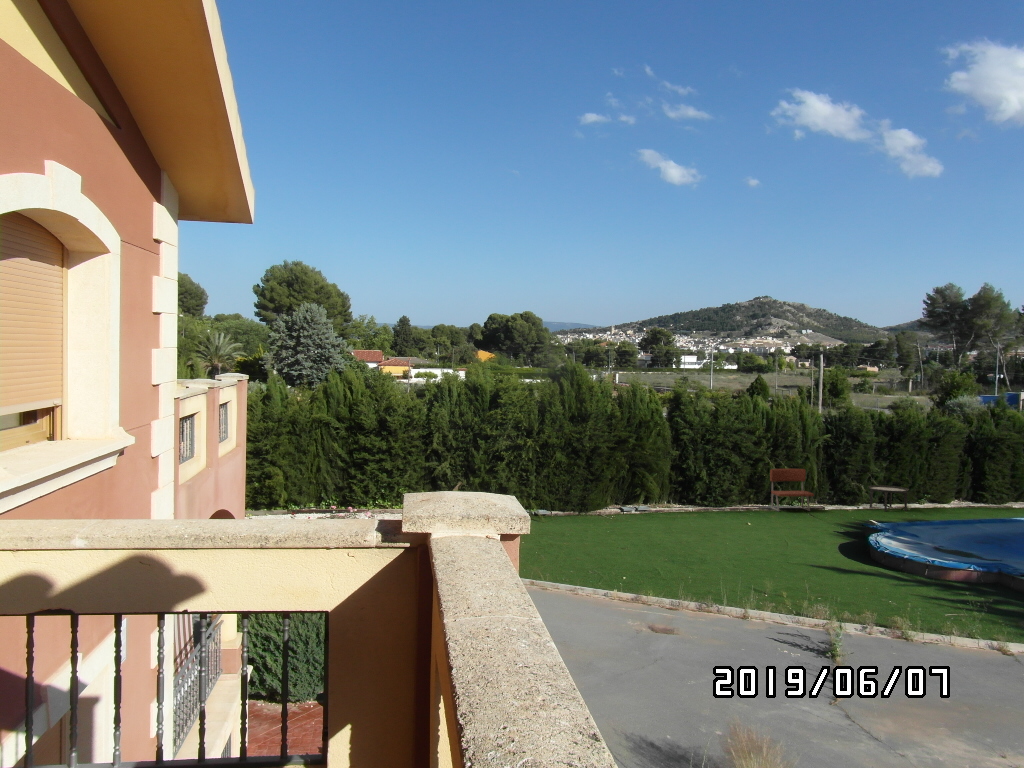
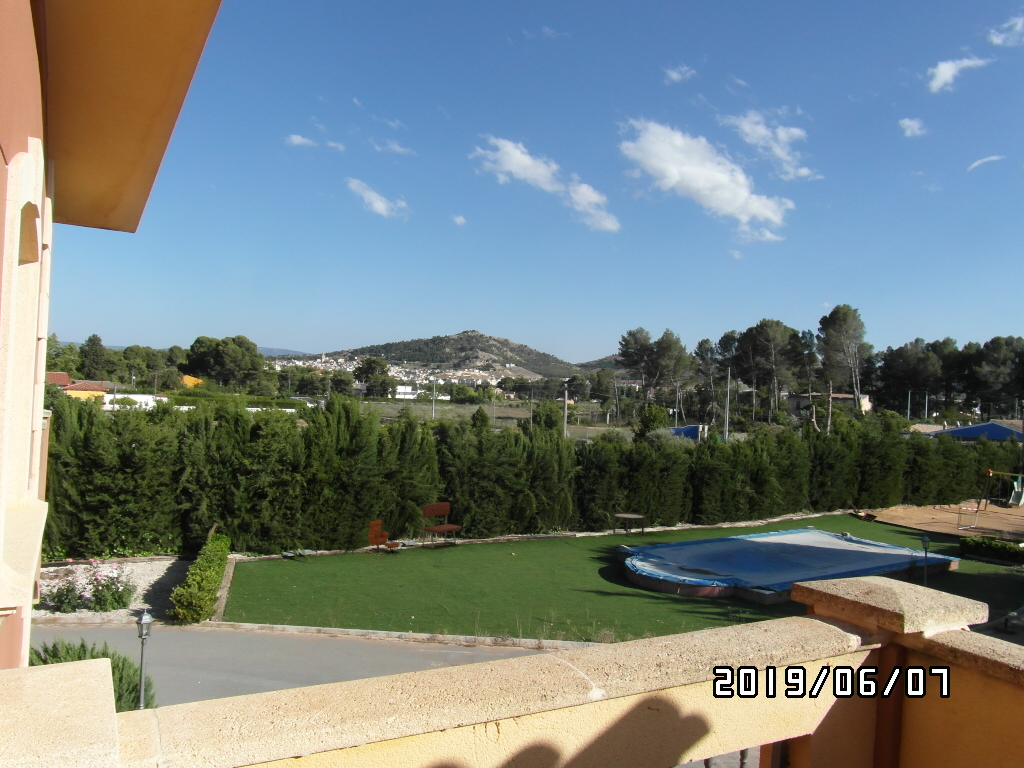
bench: present [770,469,814,511] -> present [422,502,462,548]
lounge chair: none [599,484,630,518] -> present [368,520,399,554]

